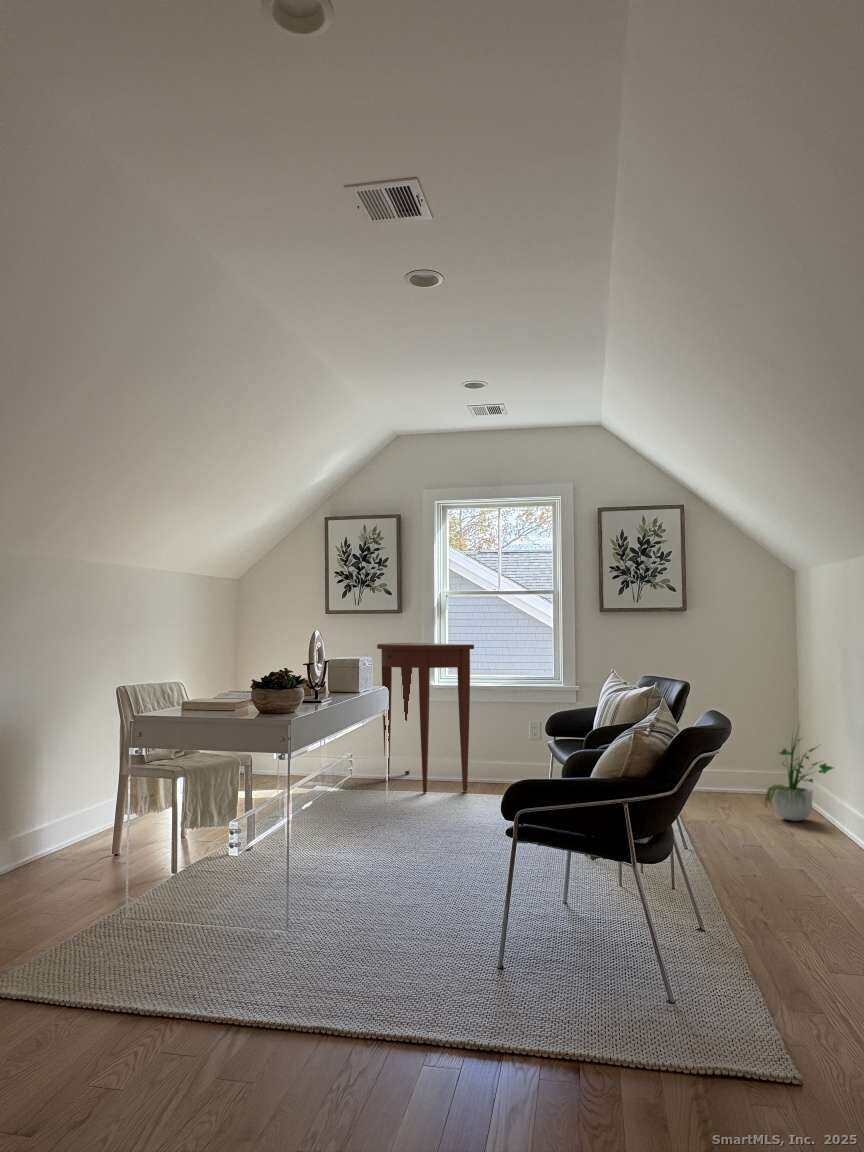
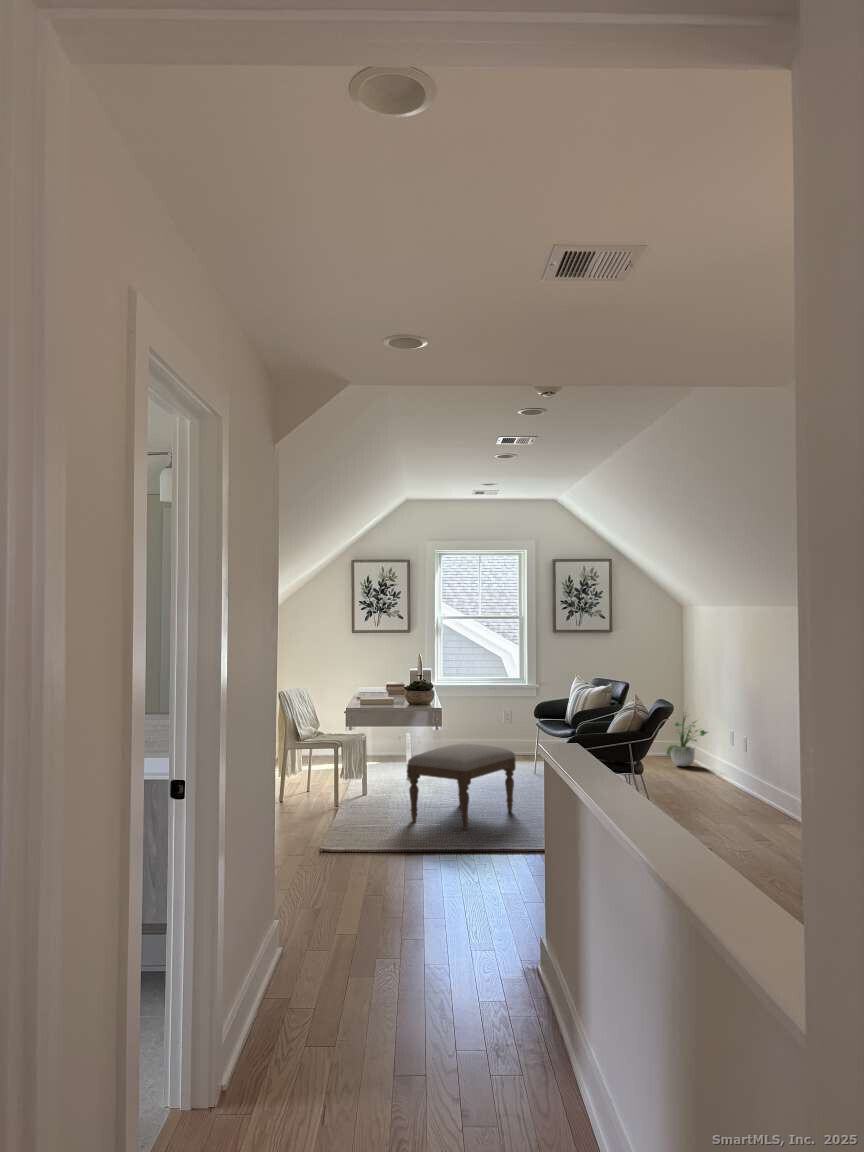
console table: present [377,643,474,793] -> none [398,654,474,760]
ottoman: none [240,781,446,950] -> present [407,744,516,829]

